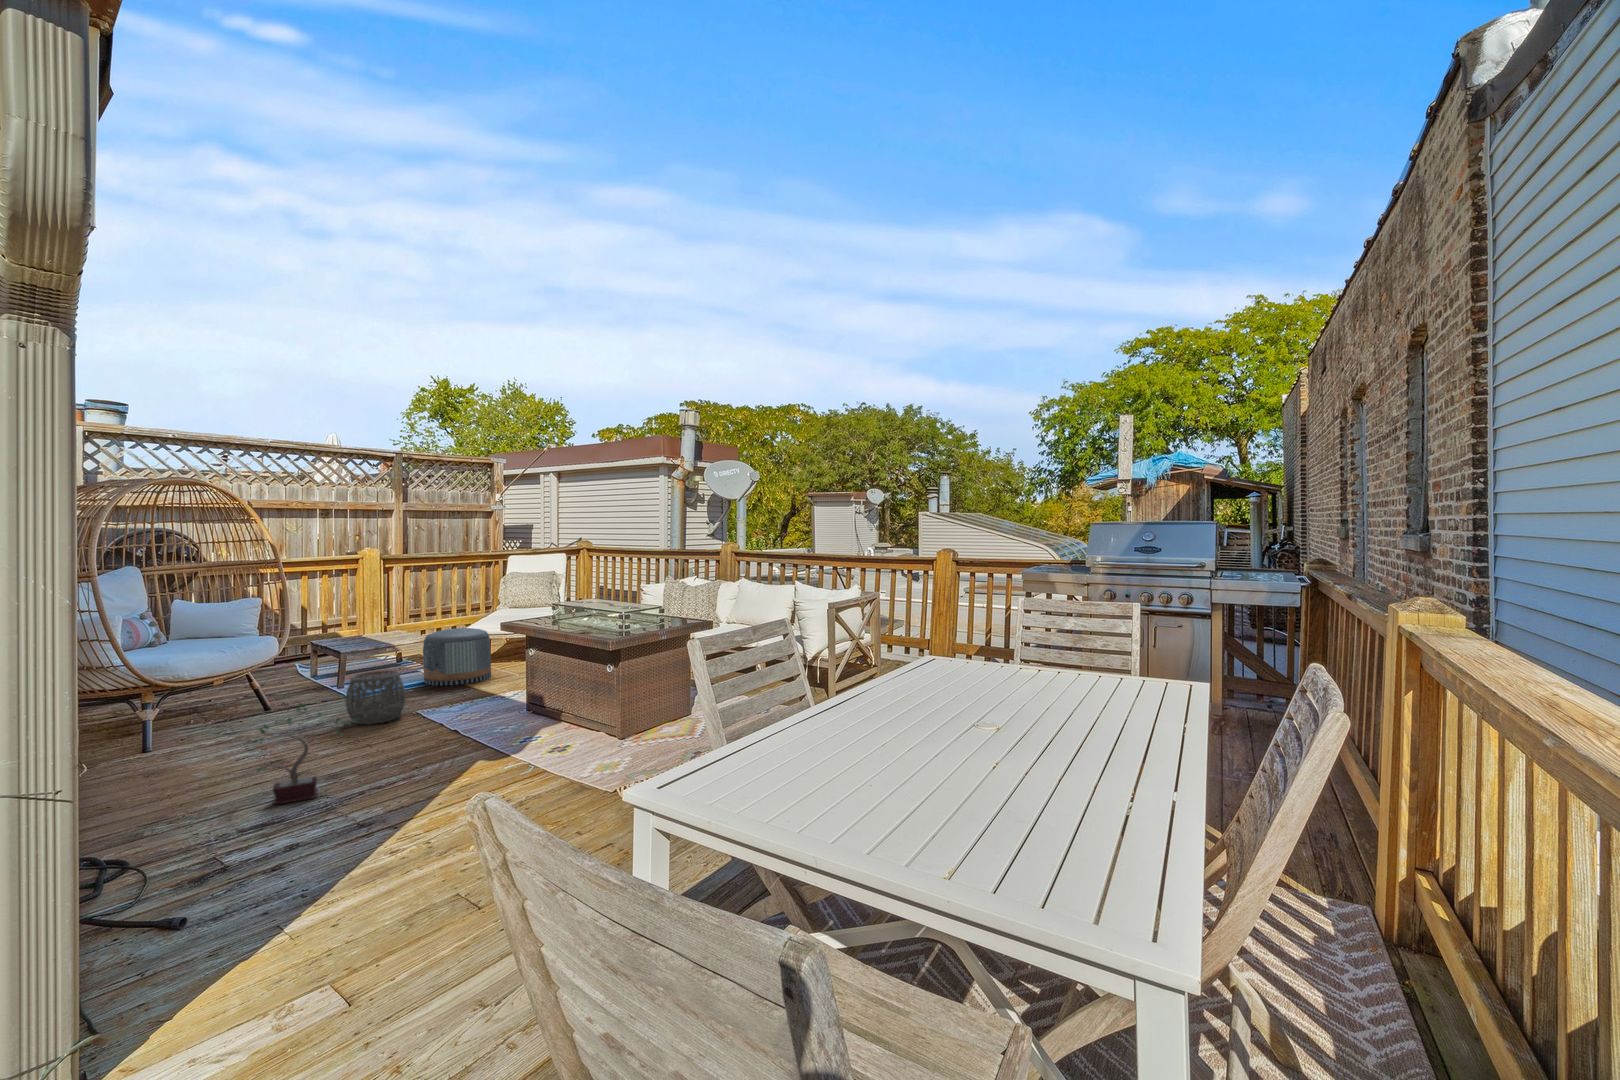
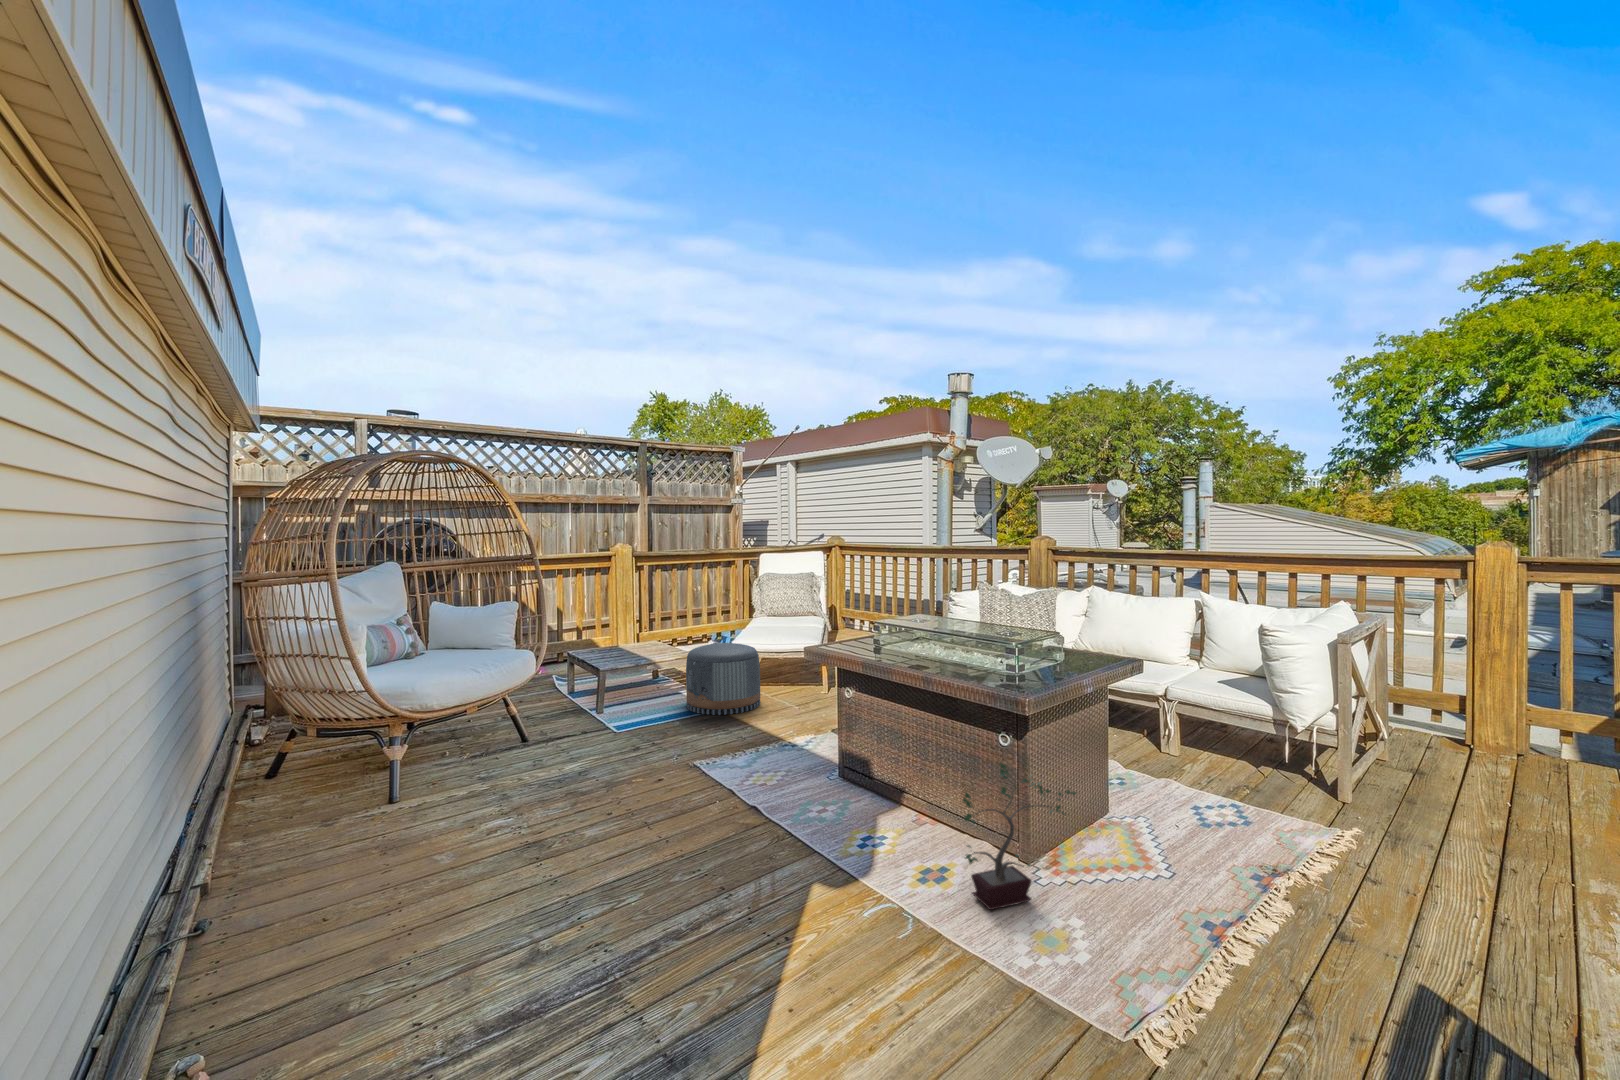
woven basket: present [345,670,406,724] -> none [612,704,682,778]
potted plant: present [254,703,356,804] -> present [962,763,1076,910]

